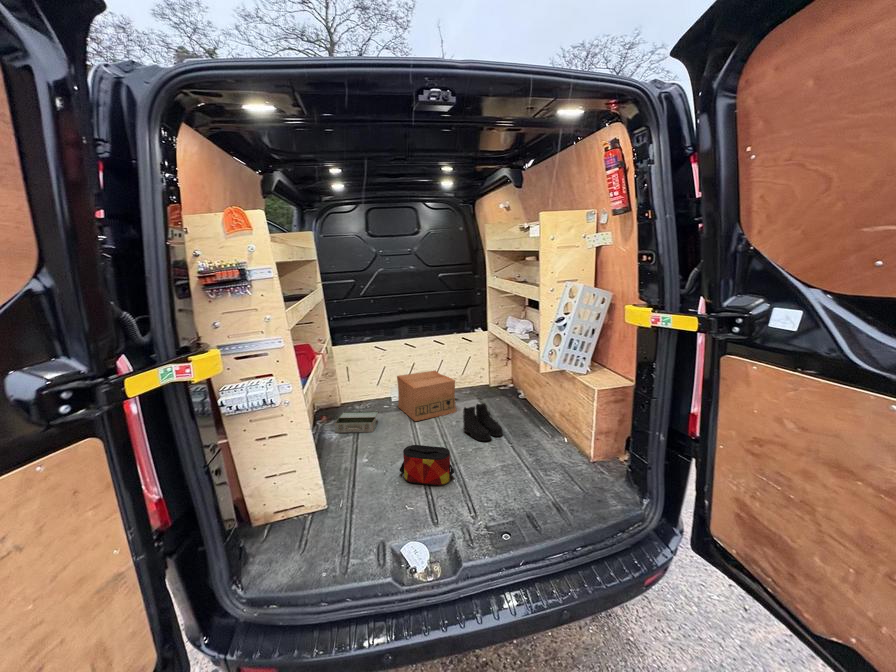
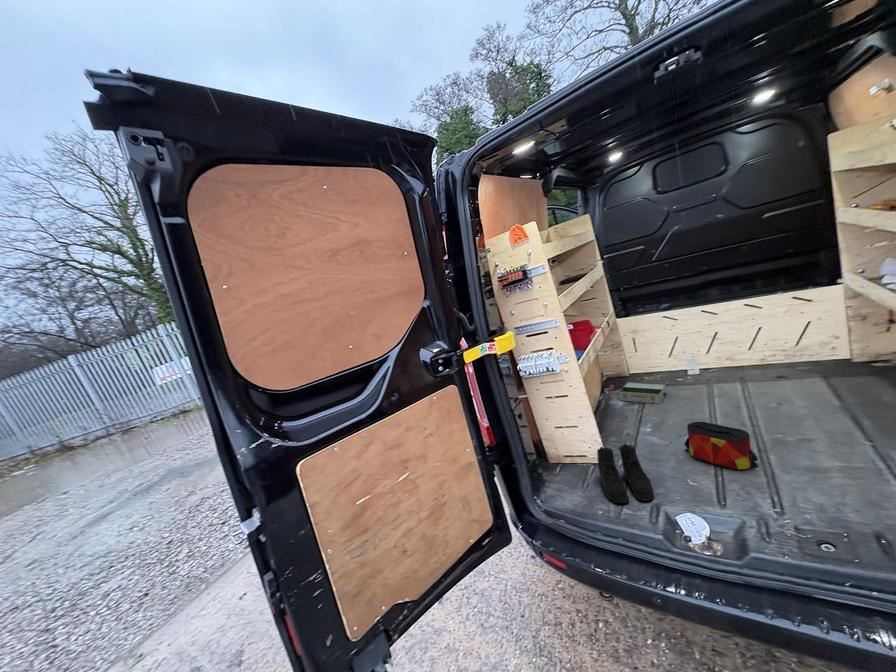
cardboard box: present [397,371,456,421] -> none [690,341,777,398]
boots: present [463,403,503,441] -> present [597,444,654,503]

